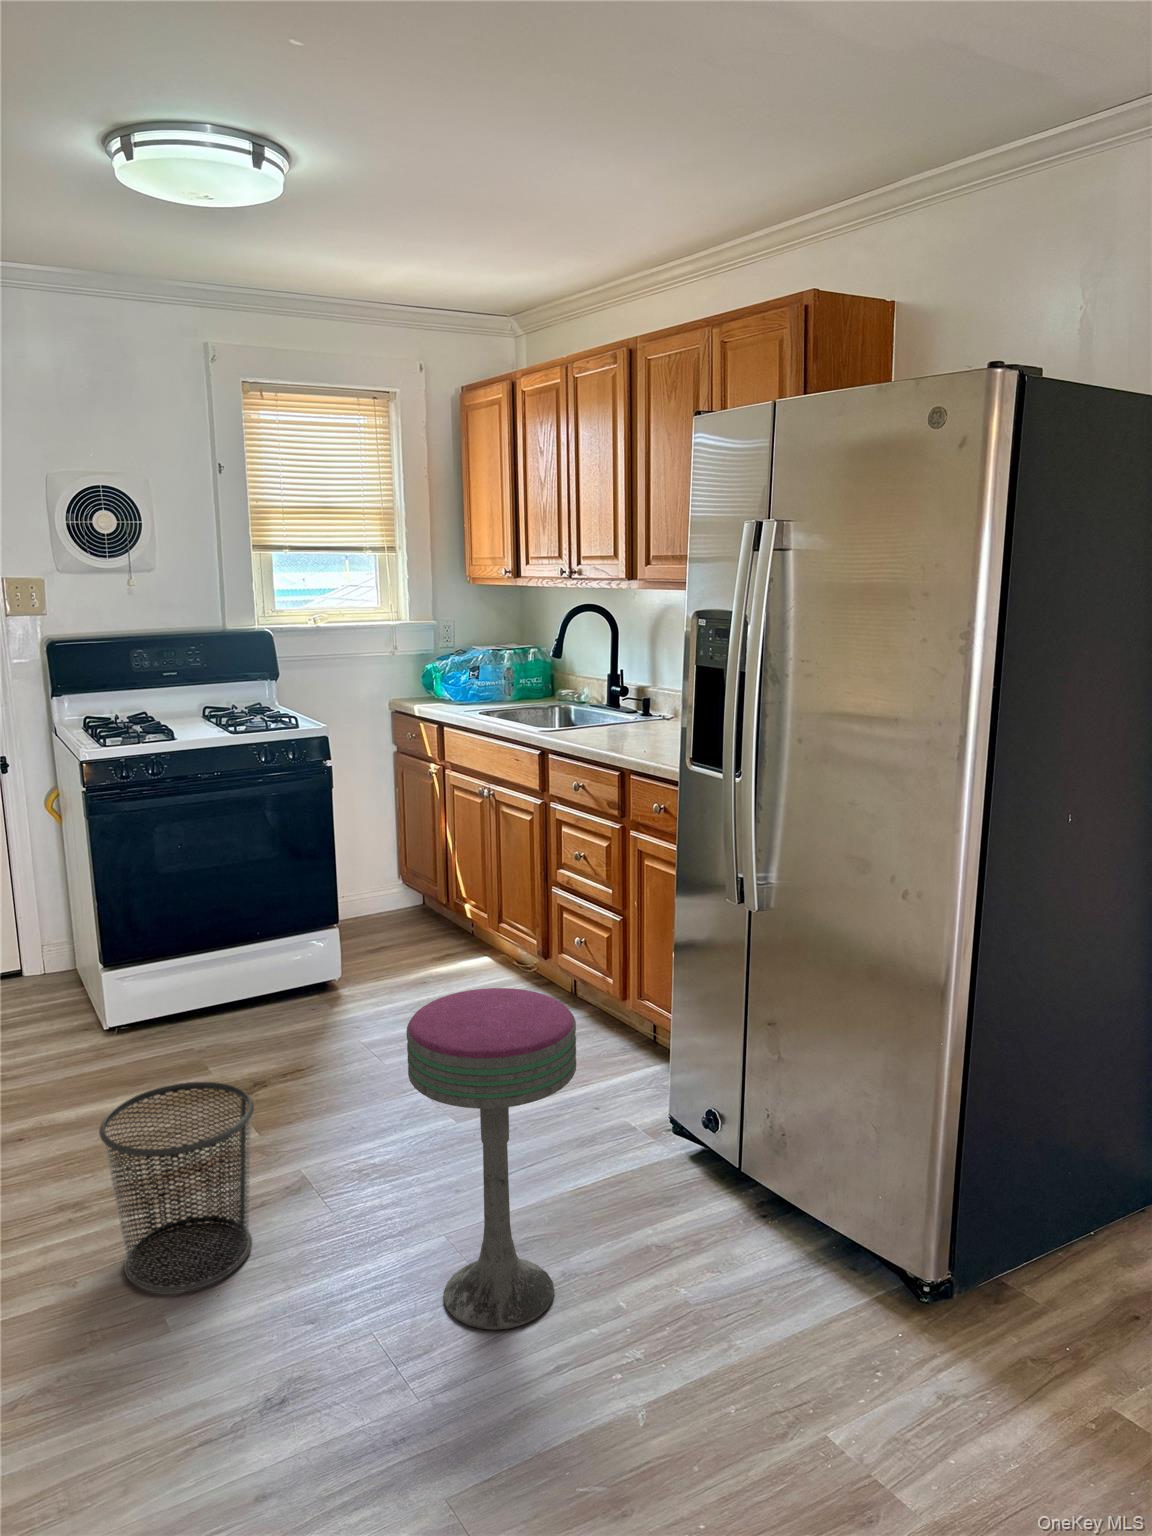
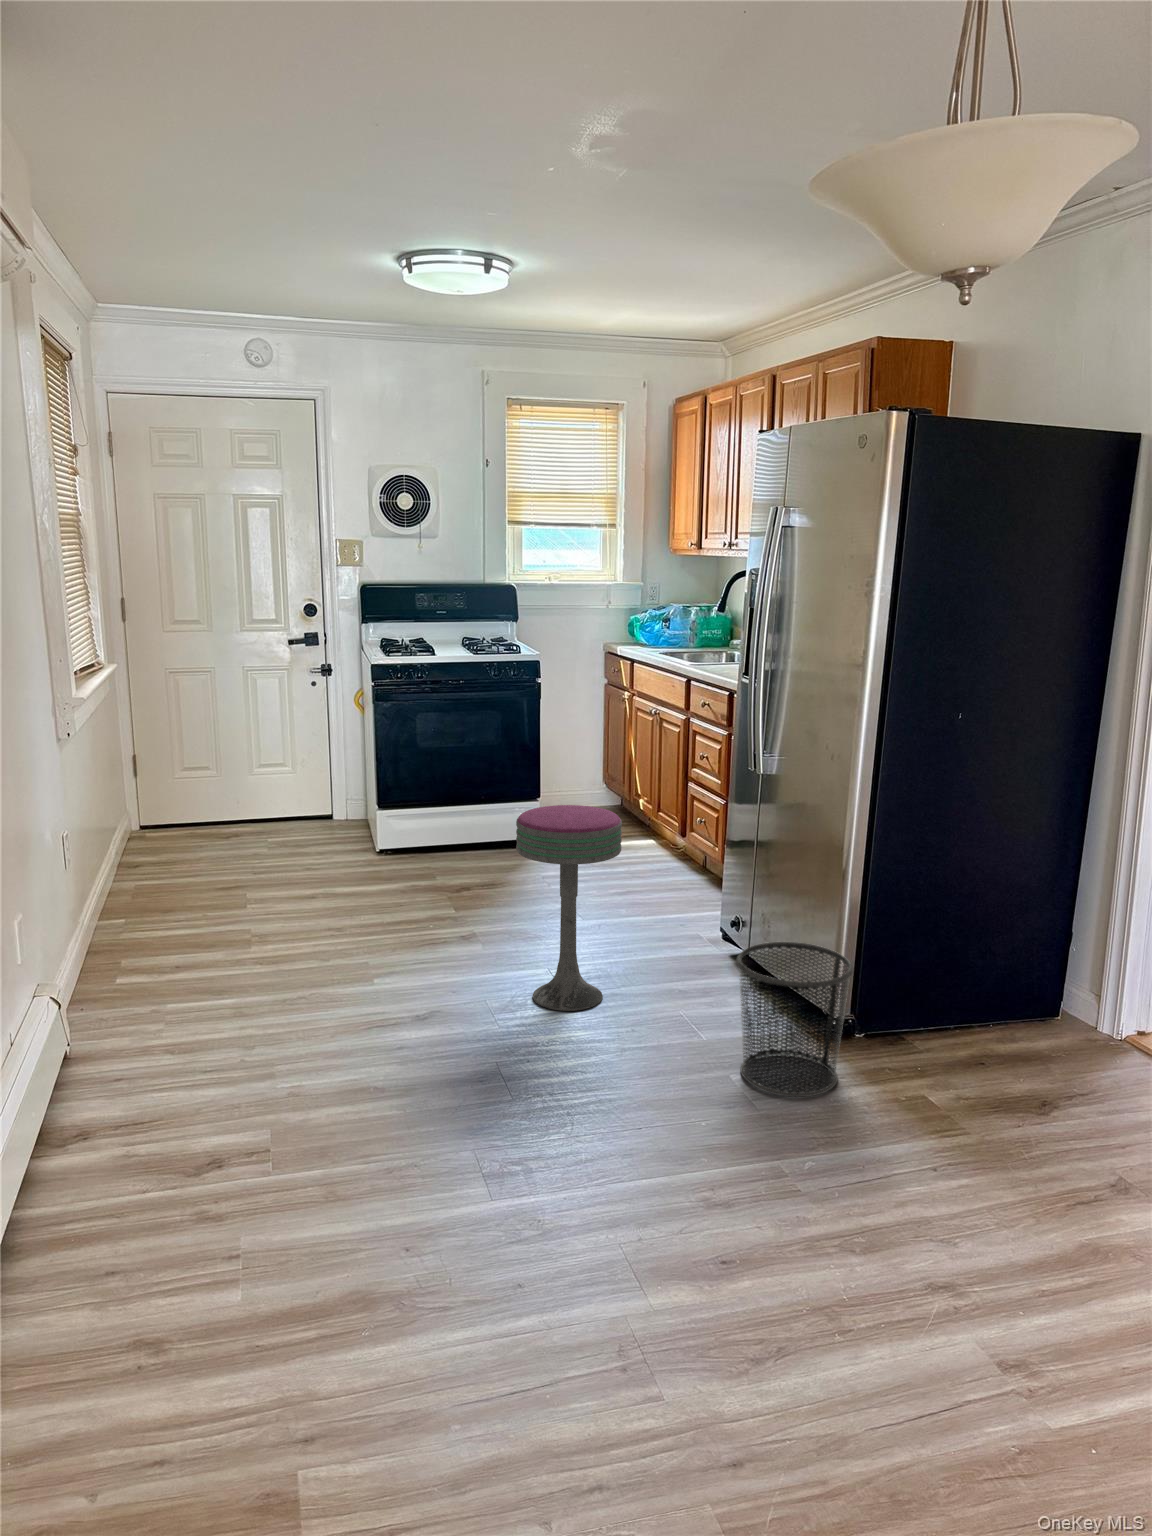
waste bin: present [99,1082,254,1292] -> present [737,942,853,1097]

